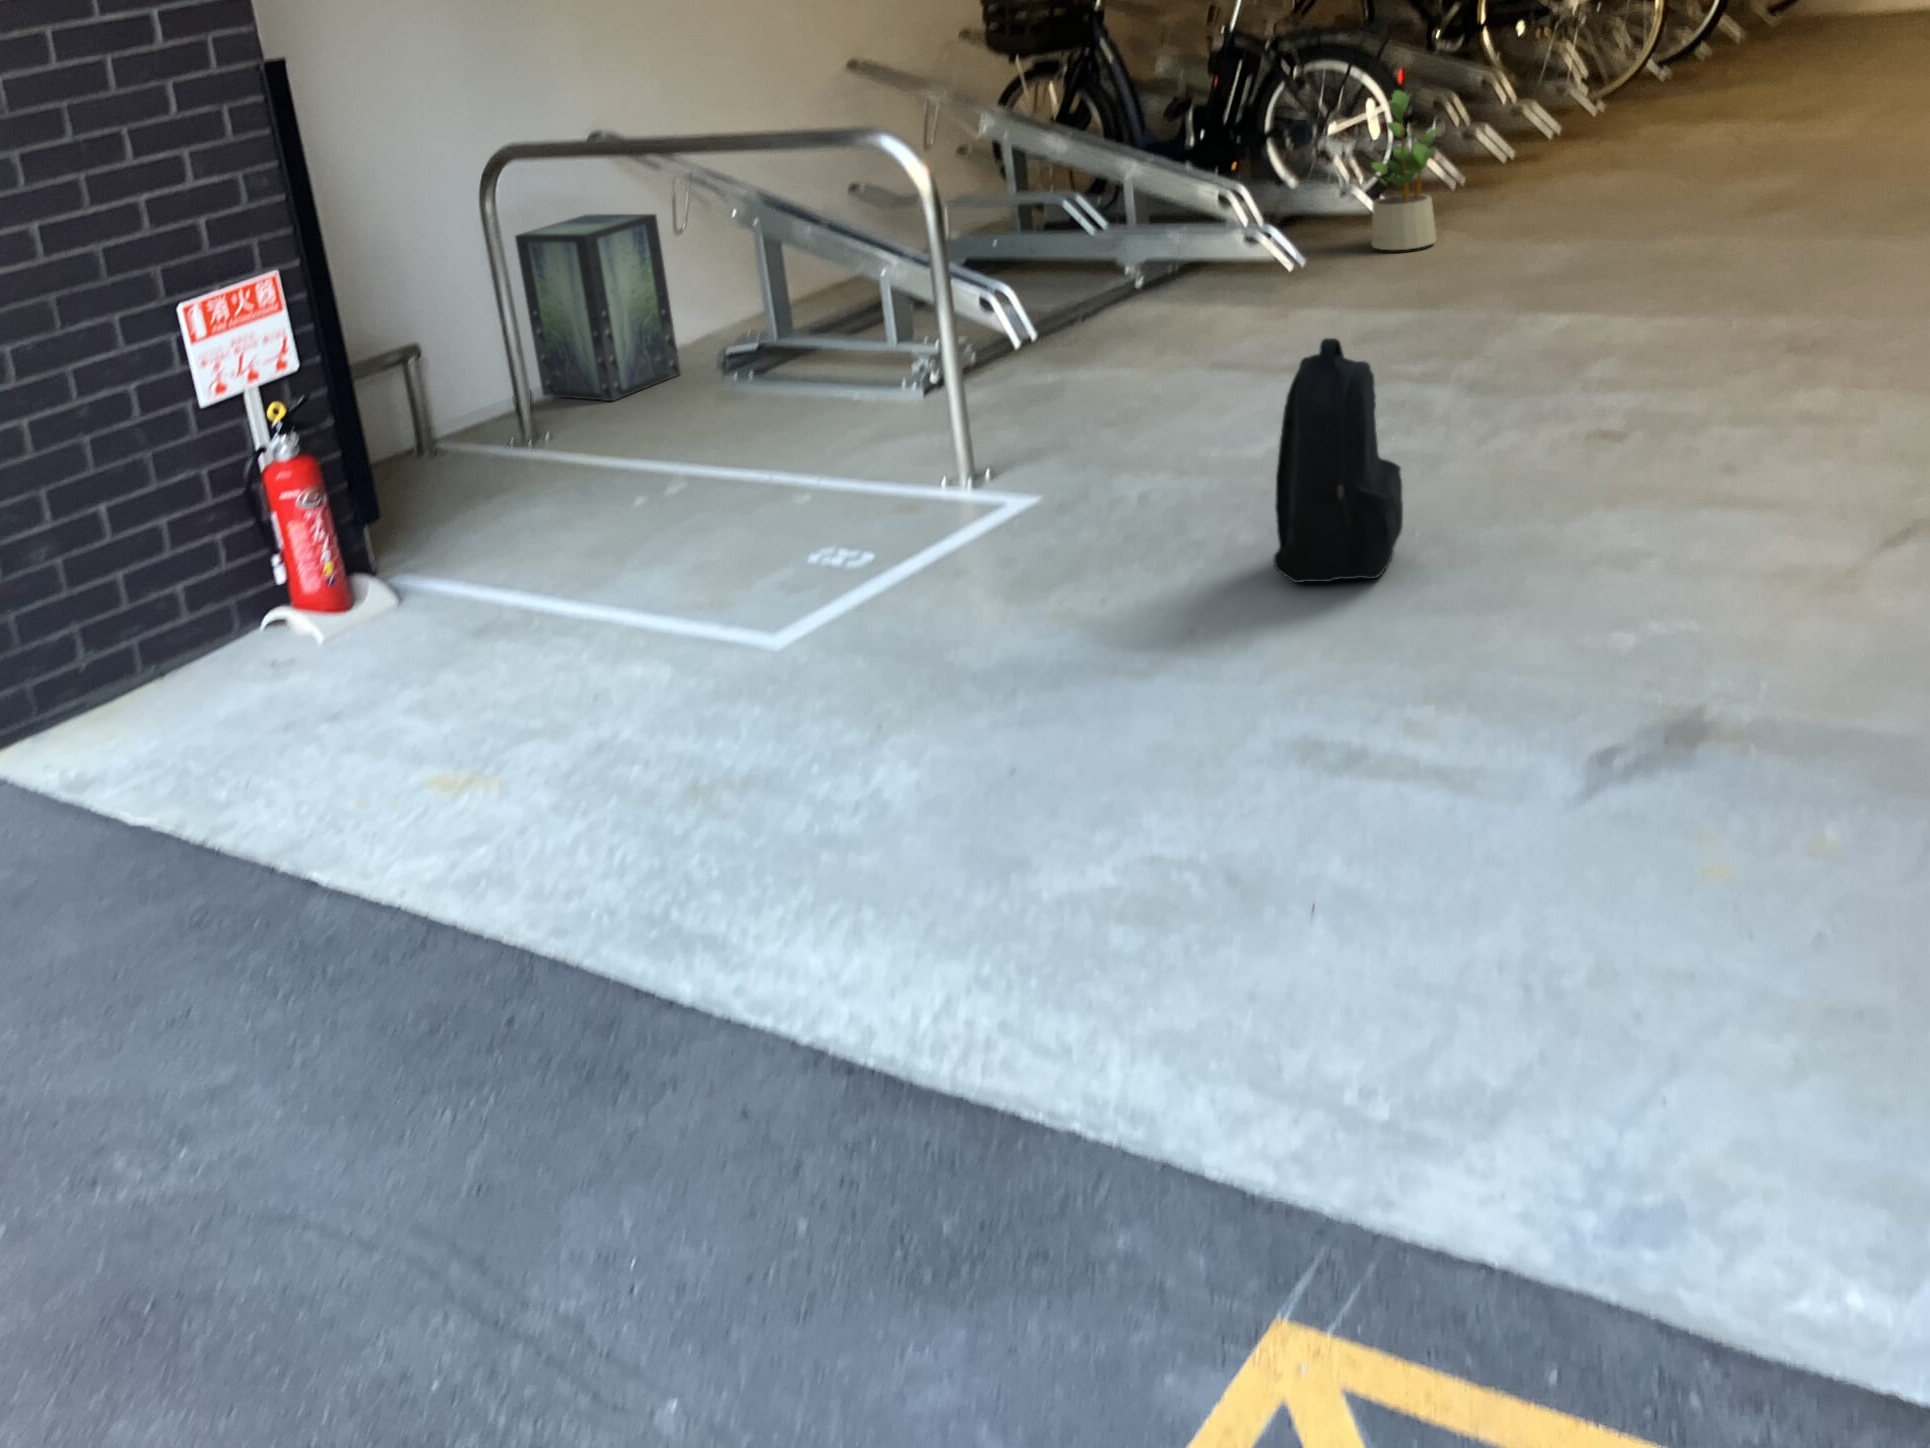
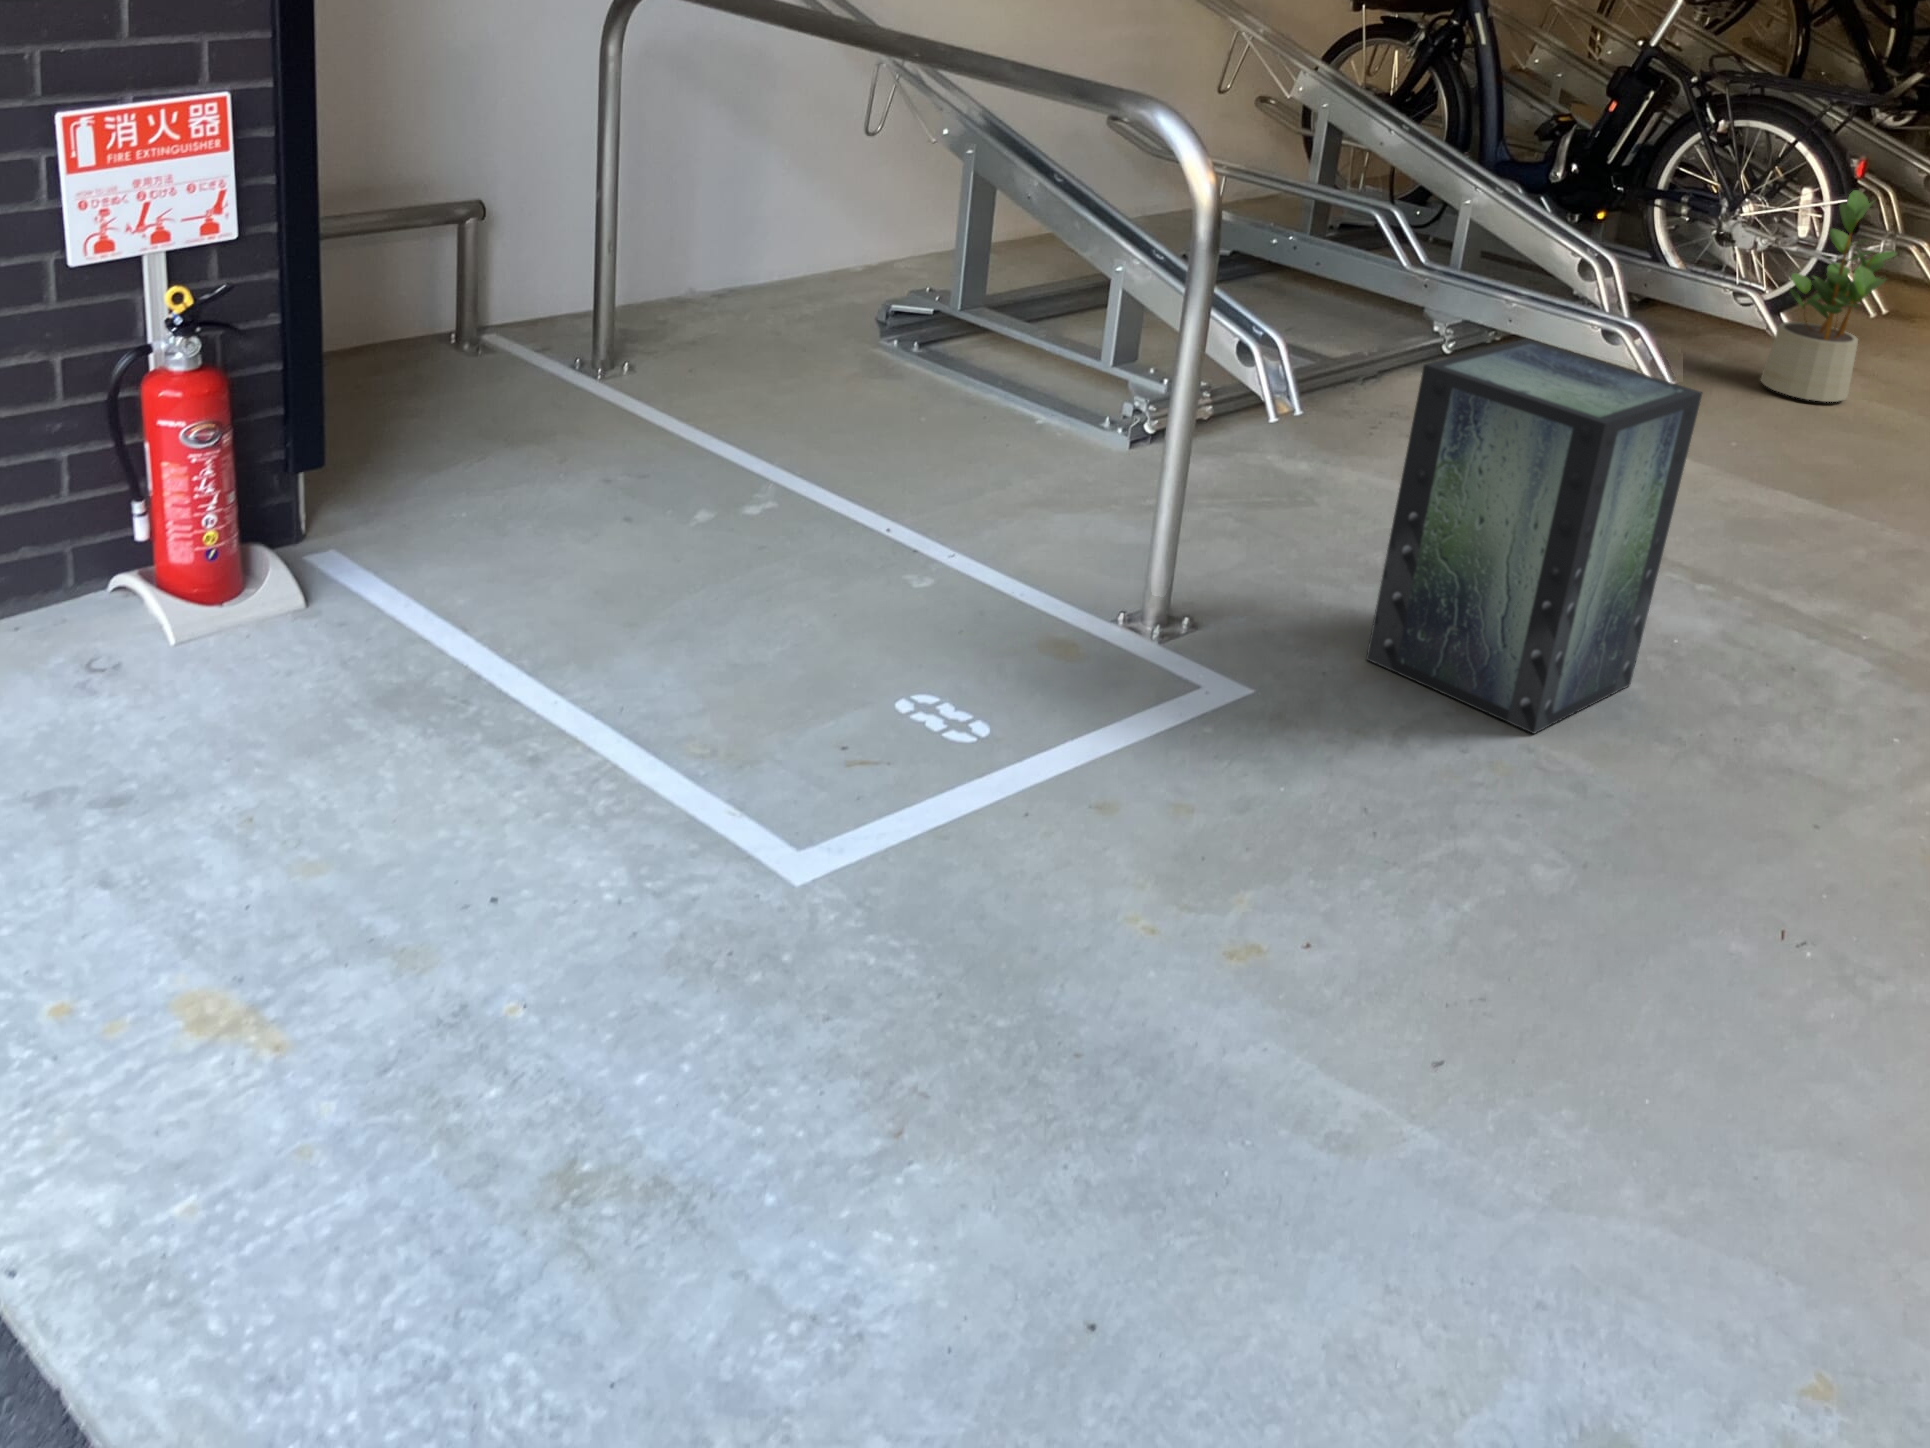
storage box: present [515,214,681,401] -> present [1366,339,1702,734]
backpack: present [1274,338,1403,583] -> none [1577,646,1818,1029]

